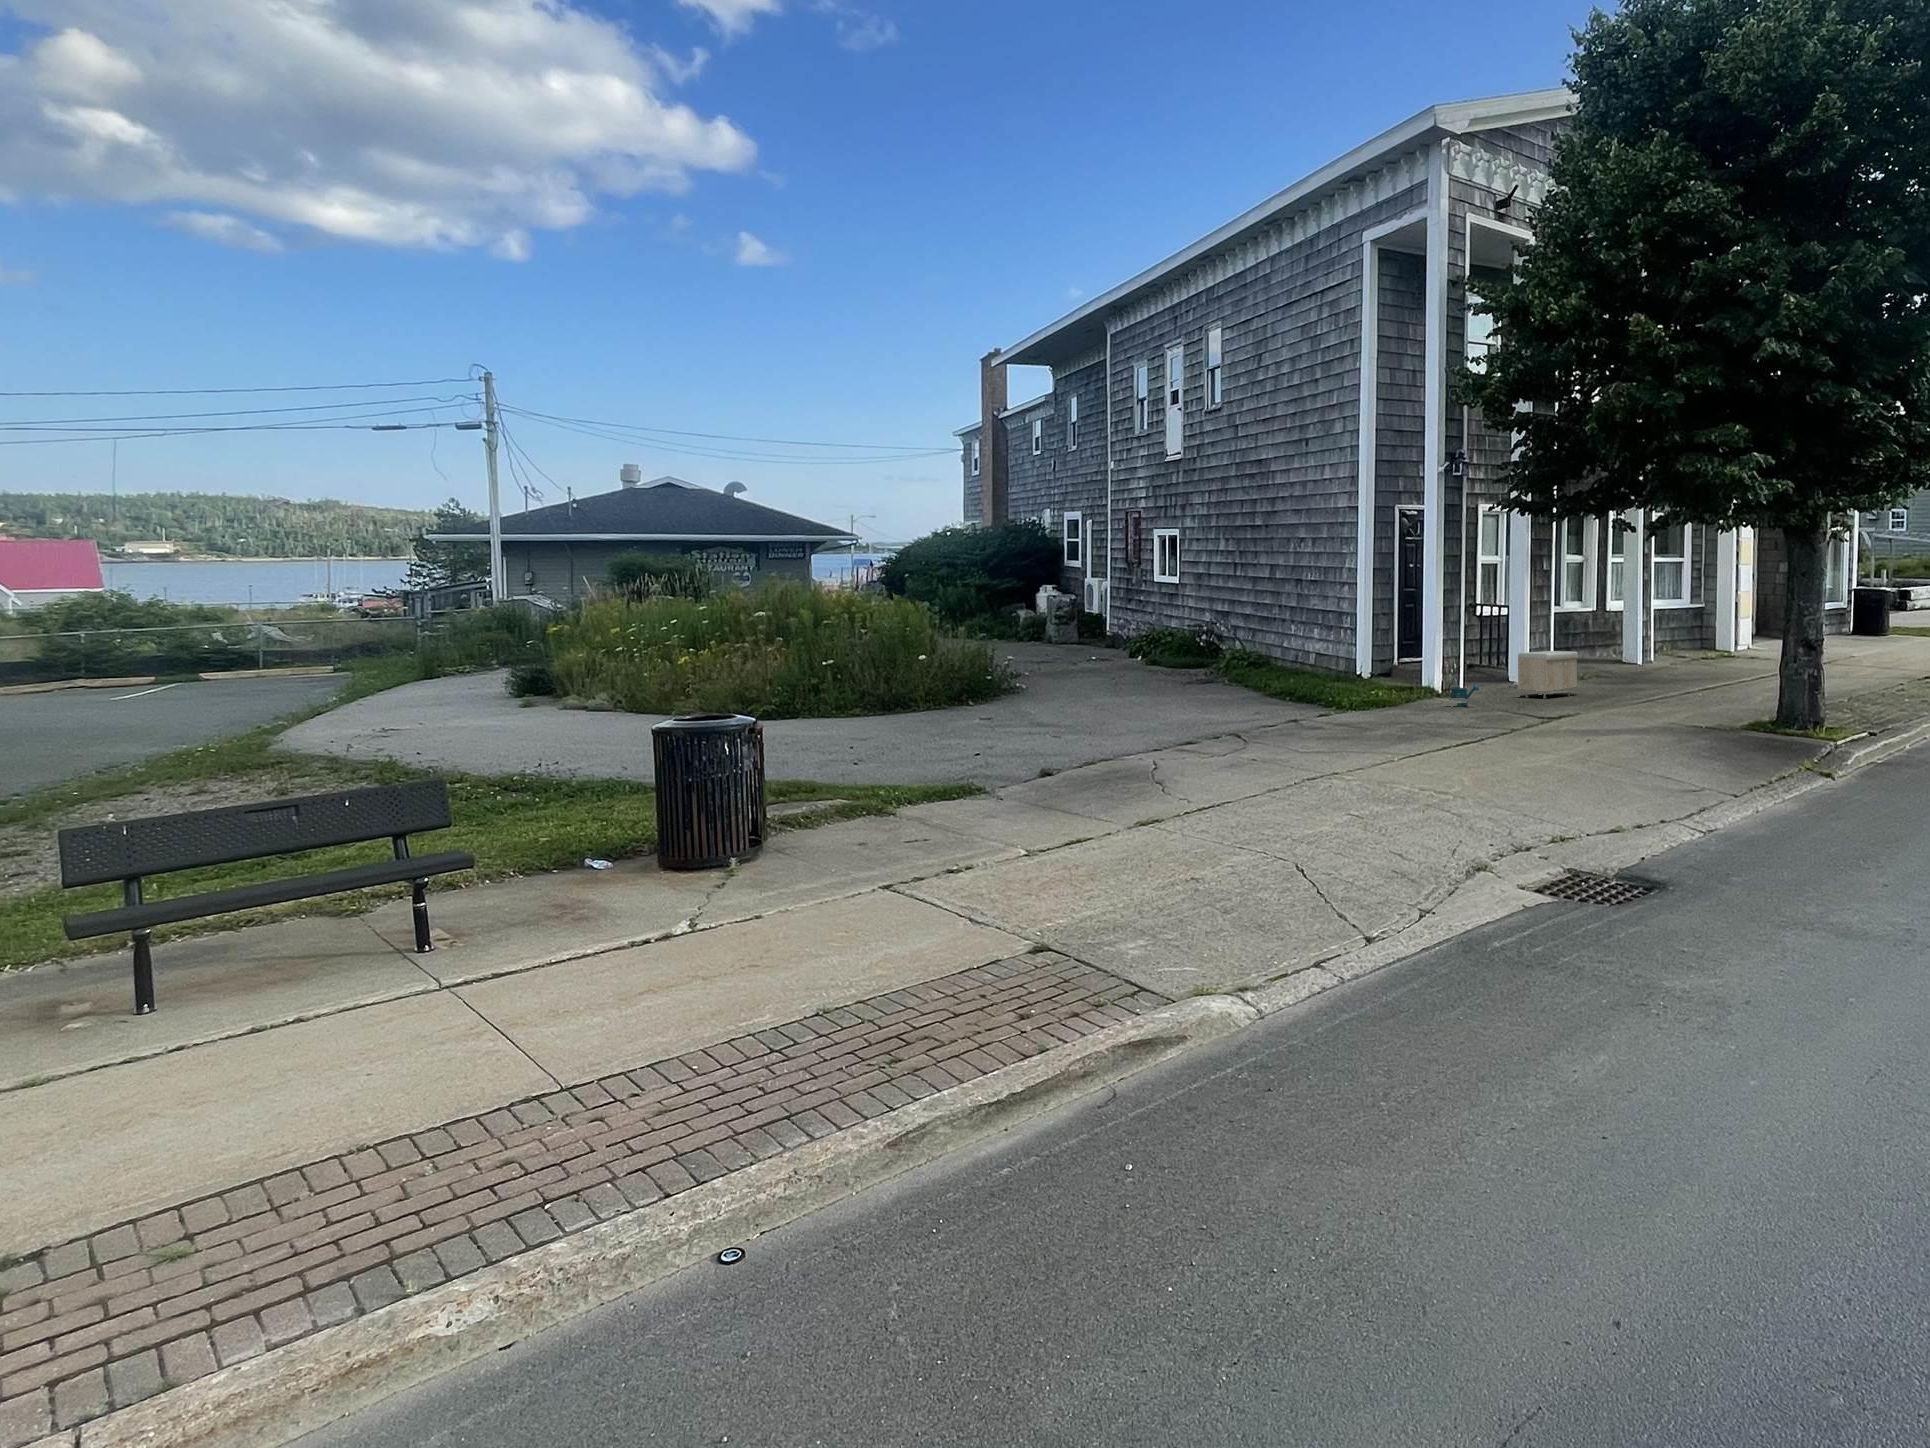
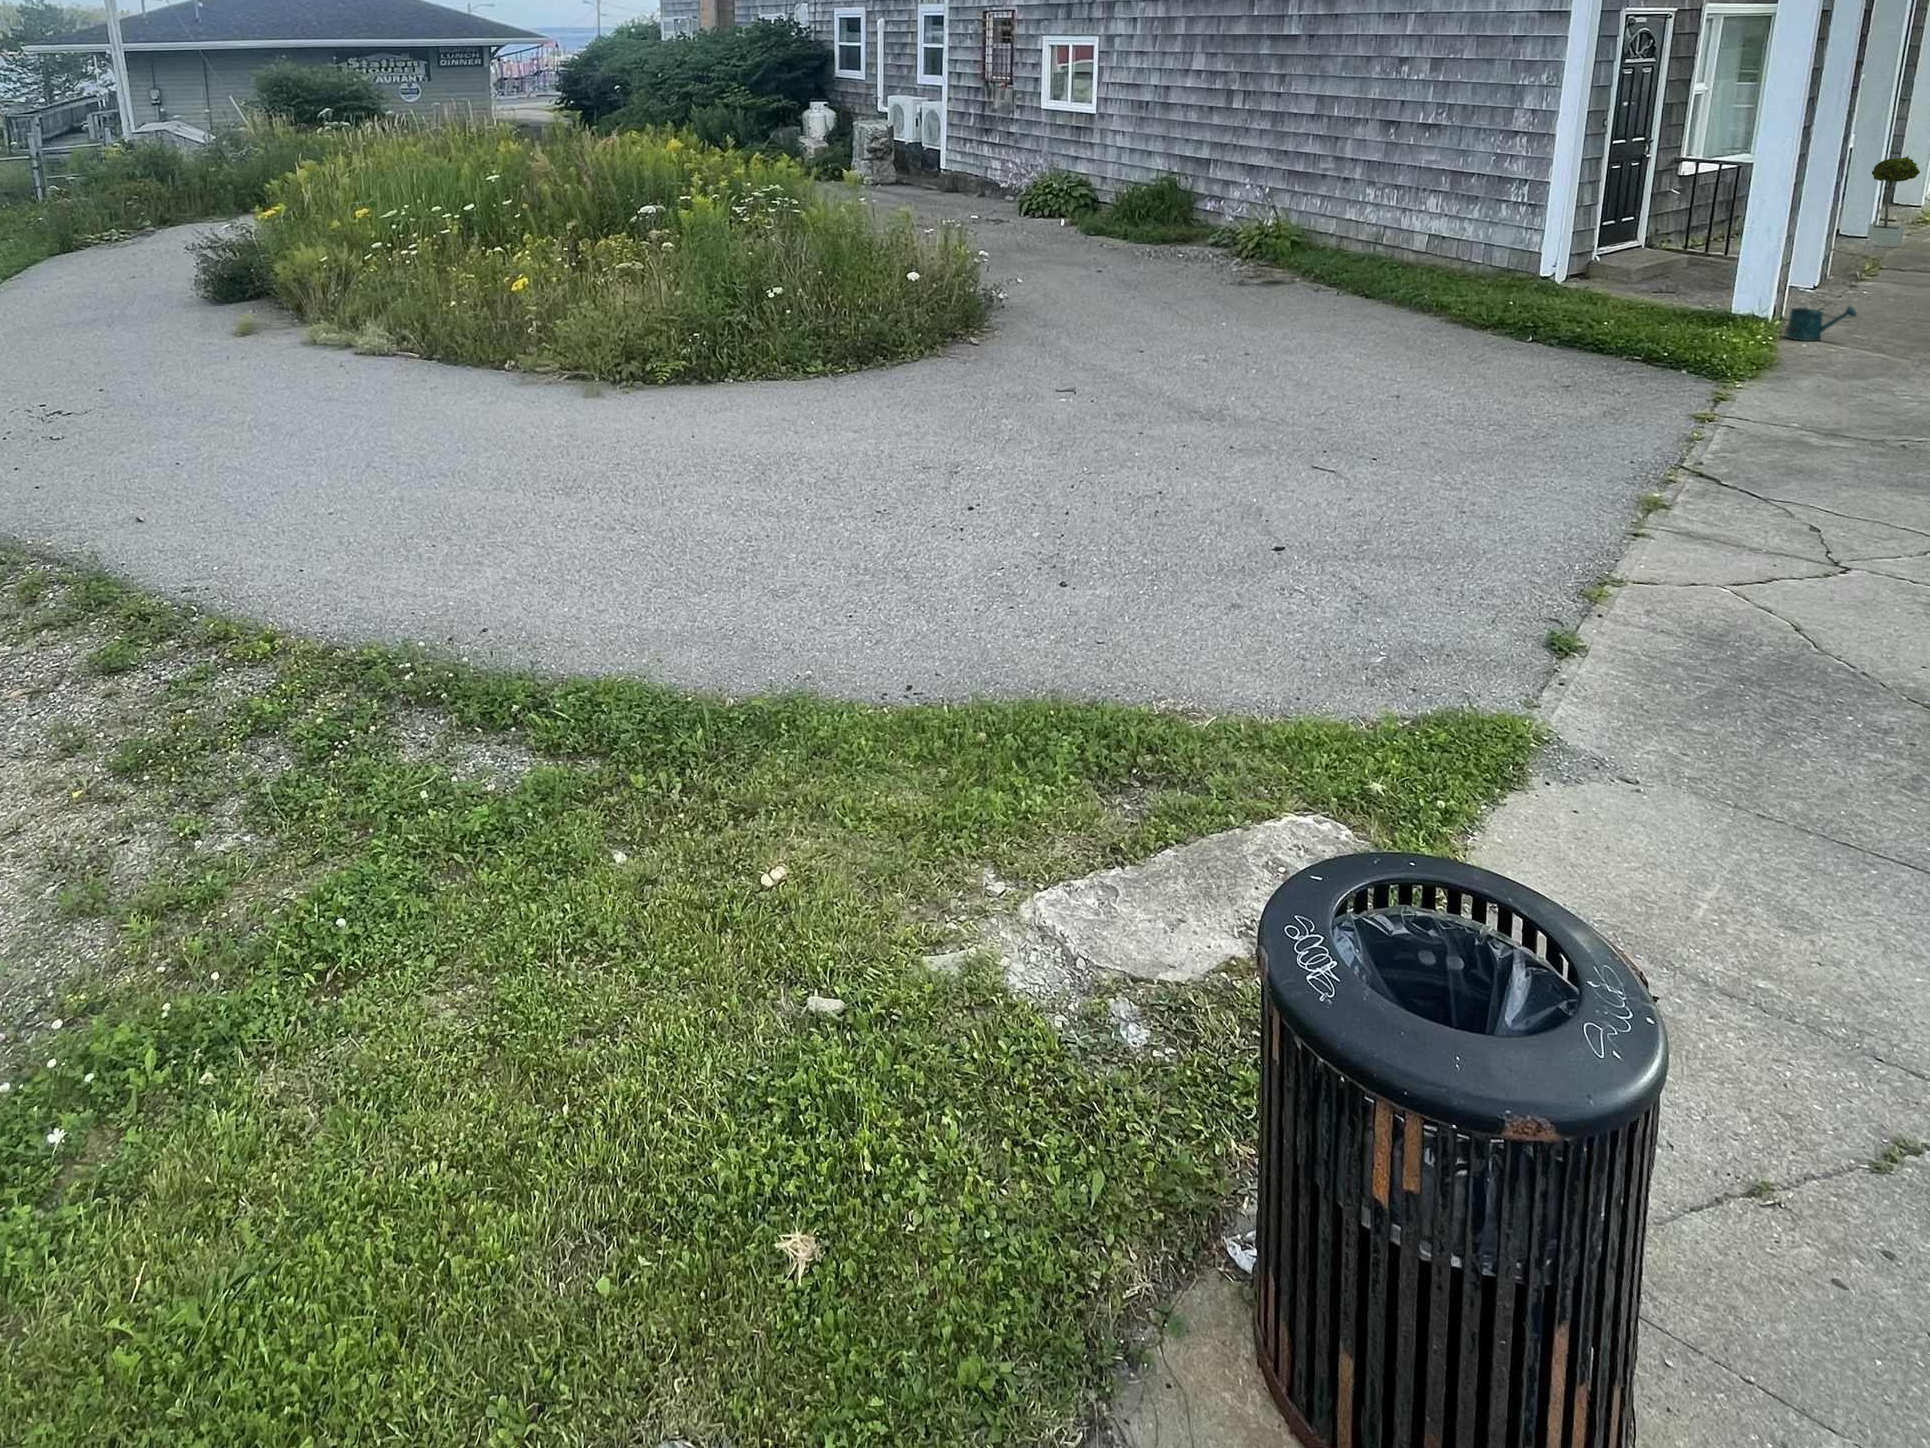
potted tree: none [1666,615,1695,680] -> present [1868,156,1920,248]
storage bench: present [1518,651,1578,698] -> none [1814,229,1898,310]

